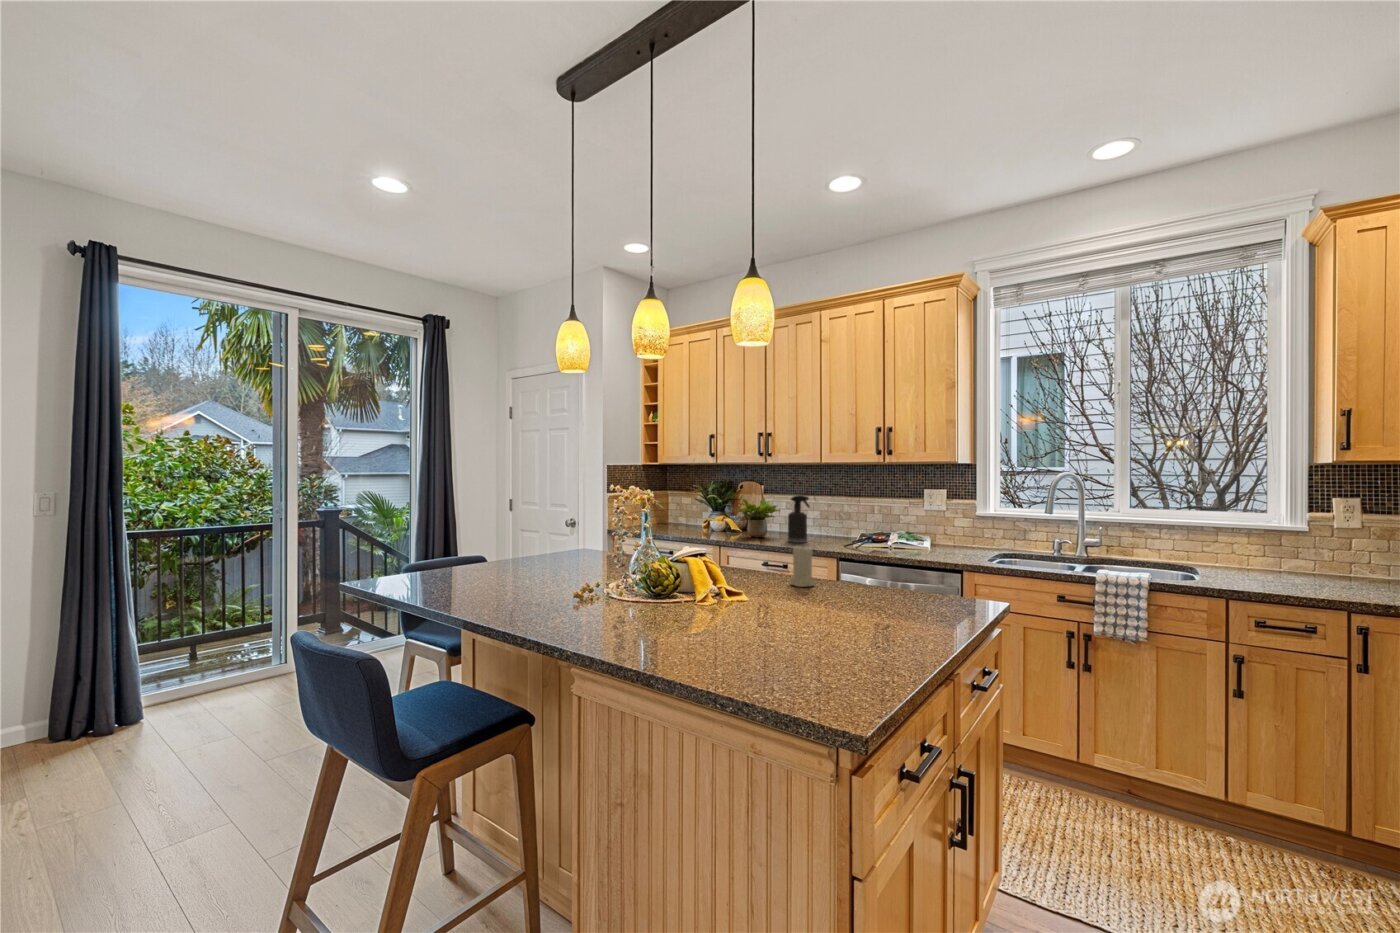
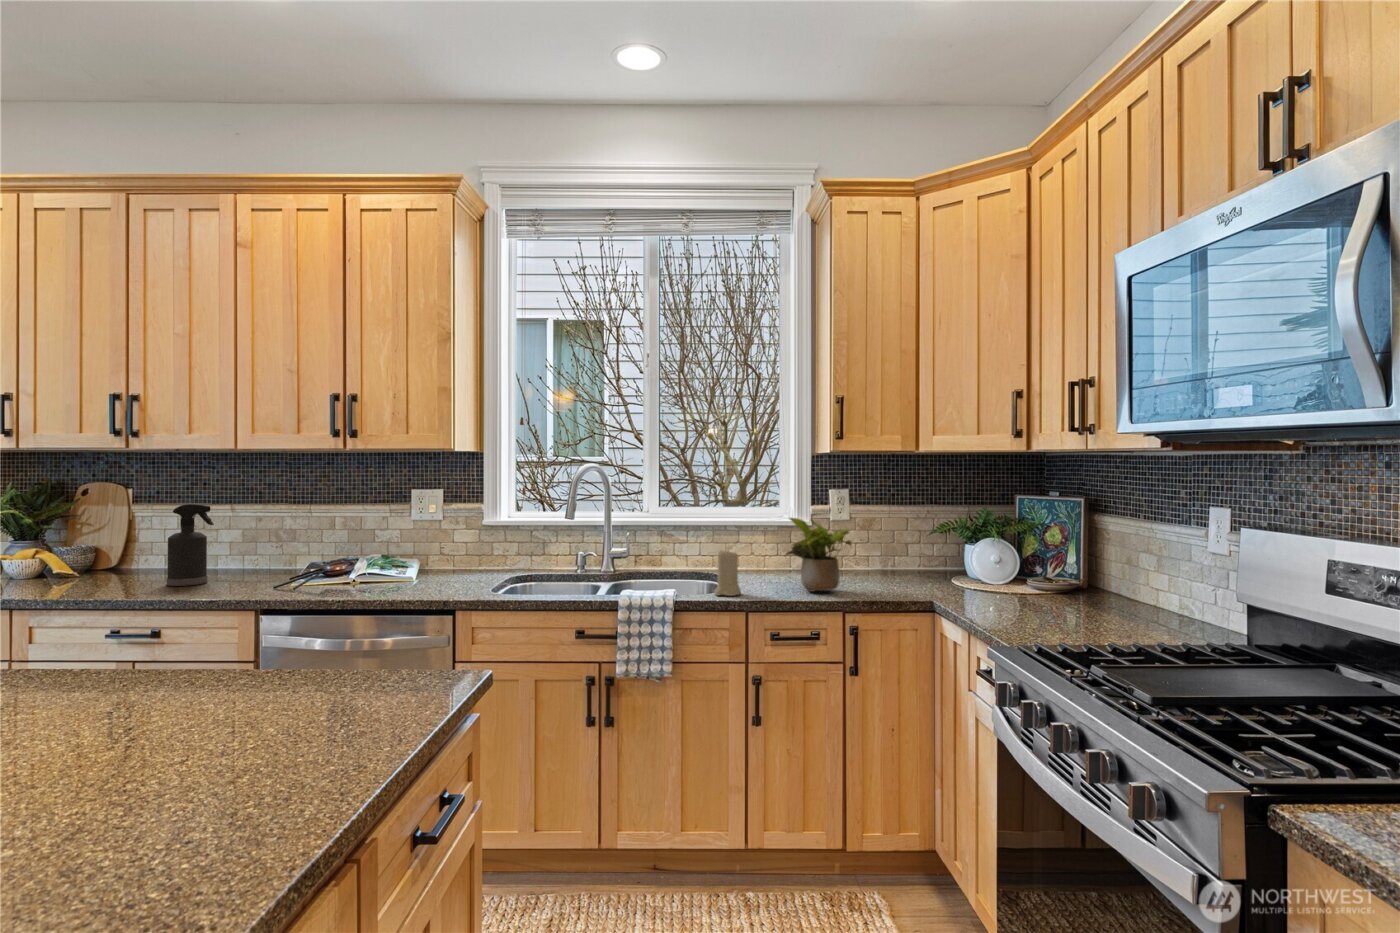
potted plant: present [736,498,780,537] -> present [786,518,852,592]
candle: present [789,546,815,587] -> present [714,550,741,596]

